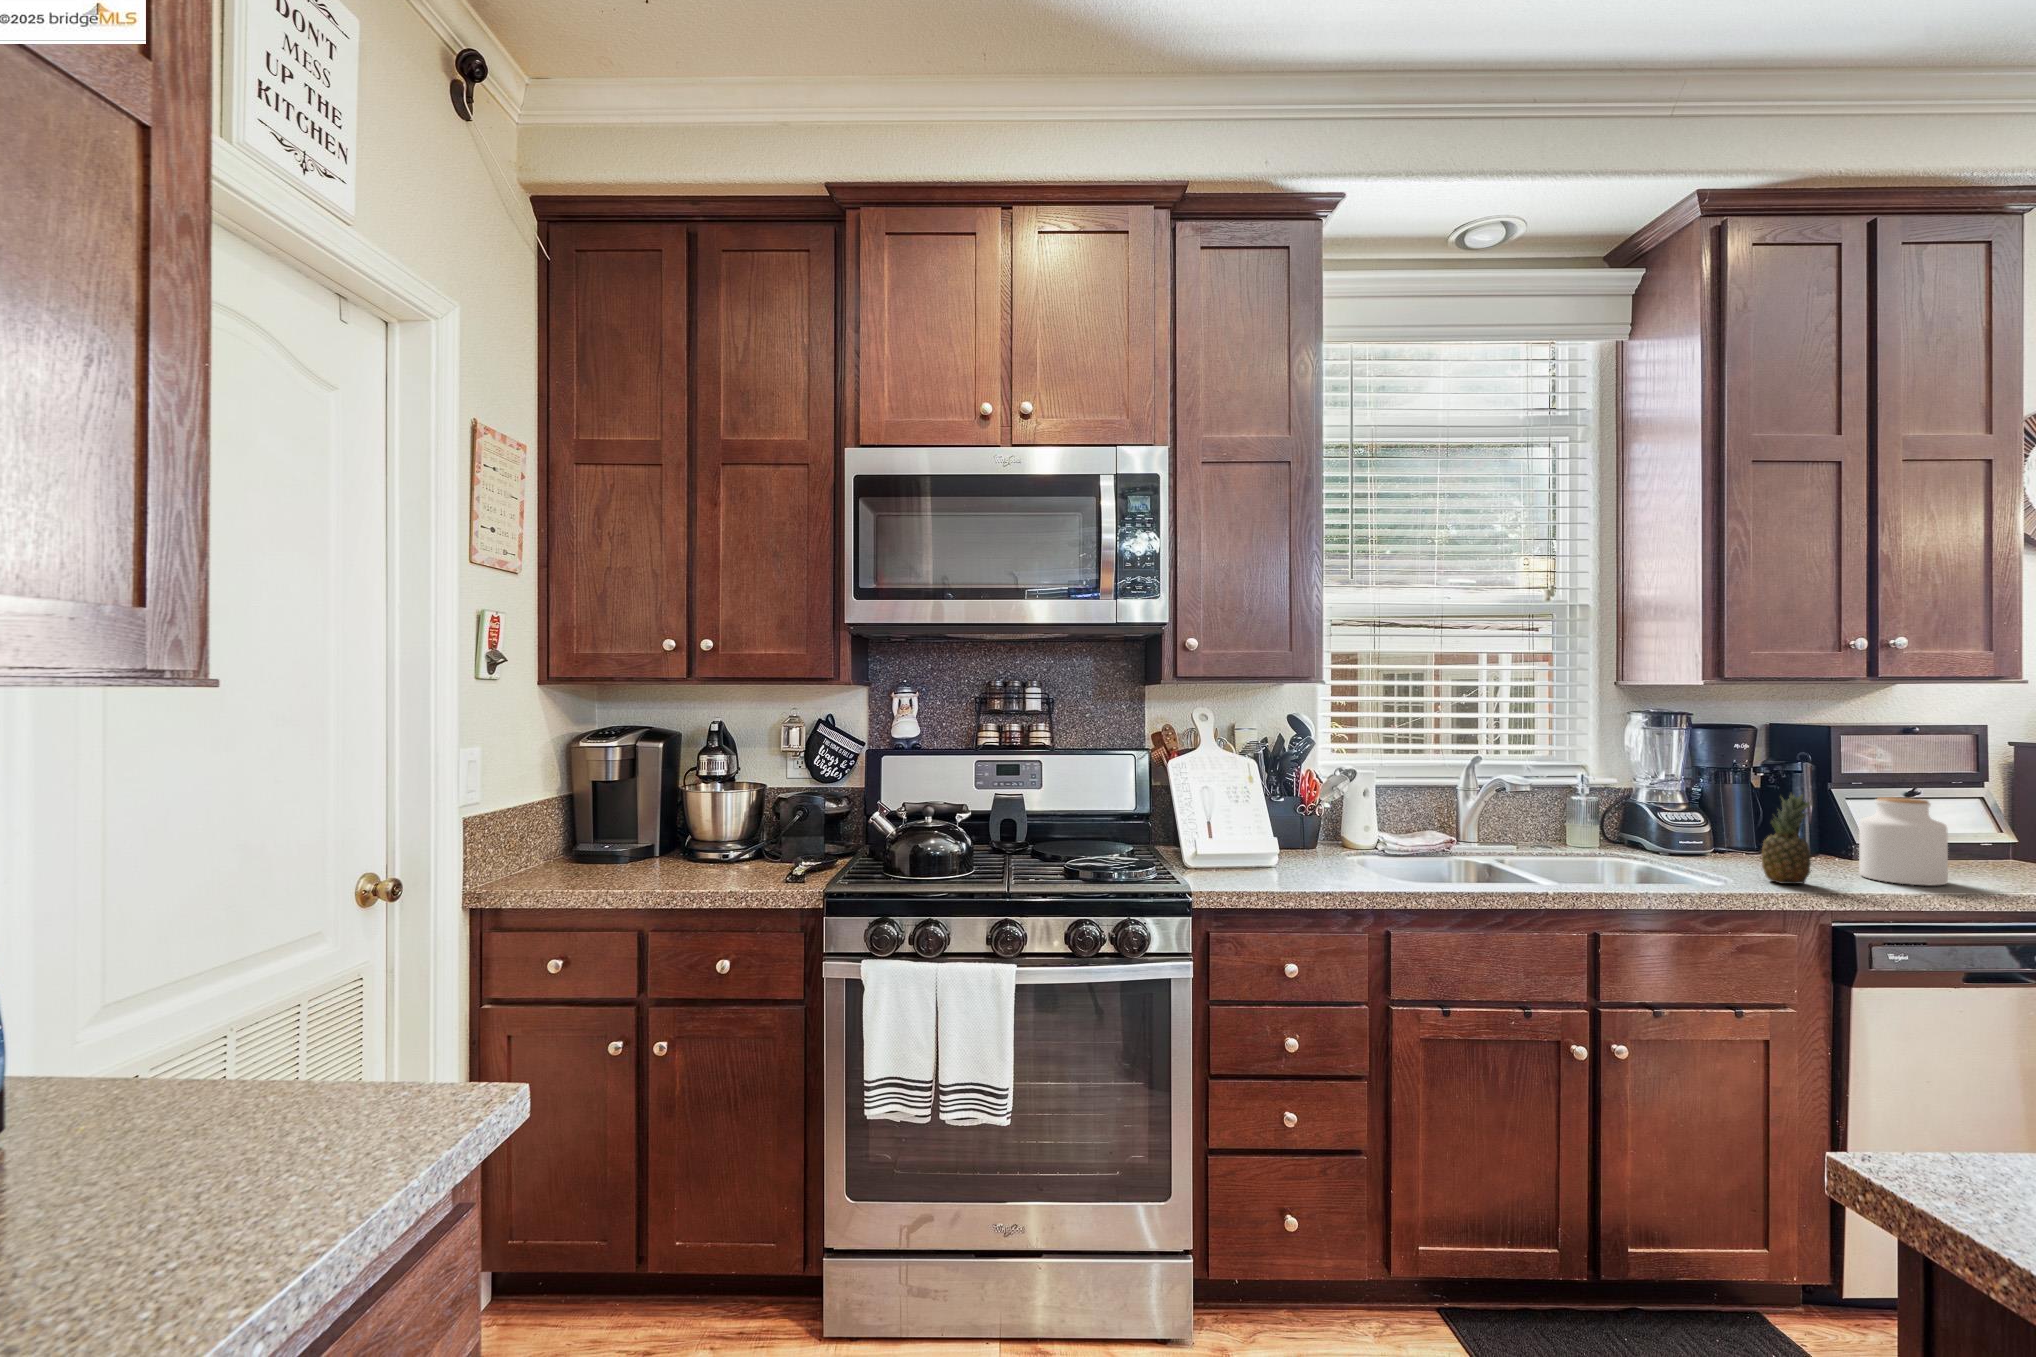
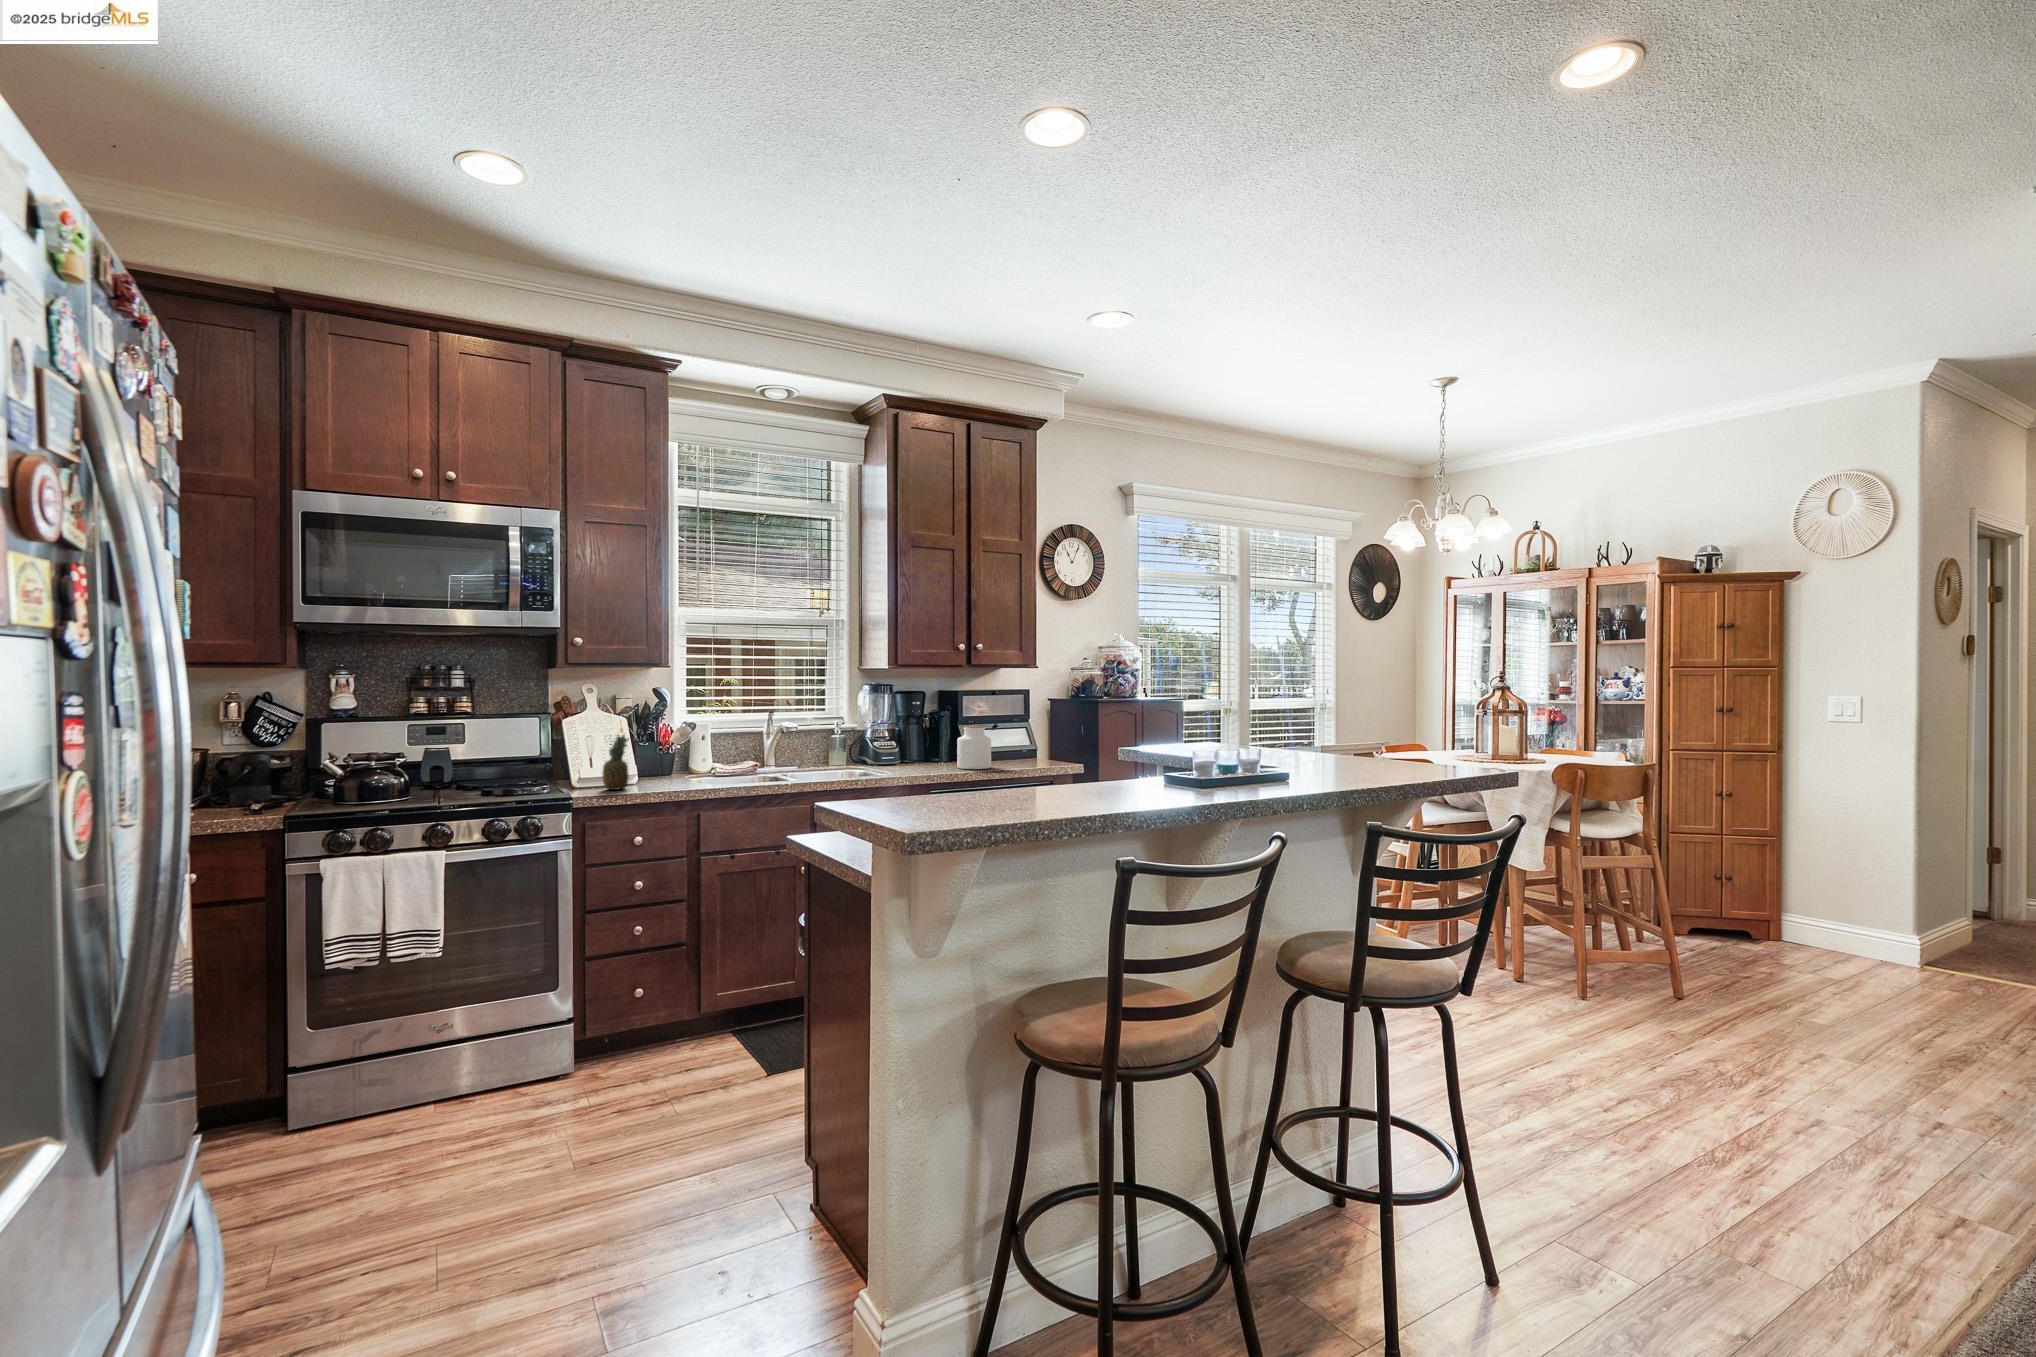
fruit: present [1762,794,1811,884] -> present [603,735,629,790]

